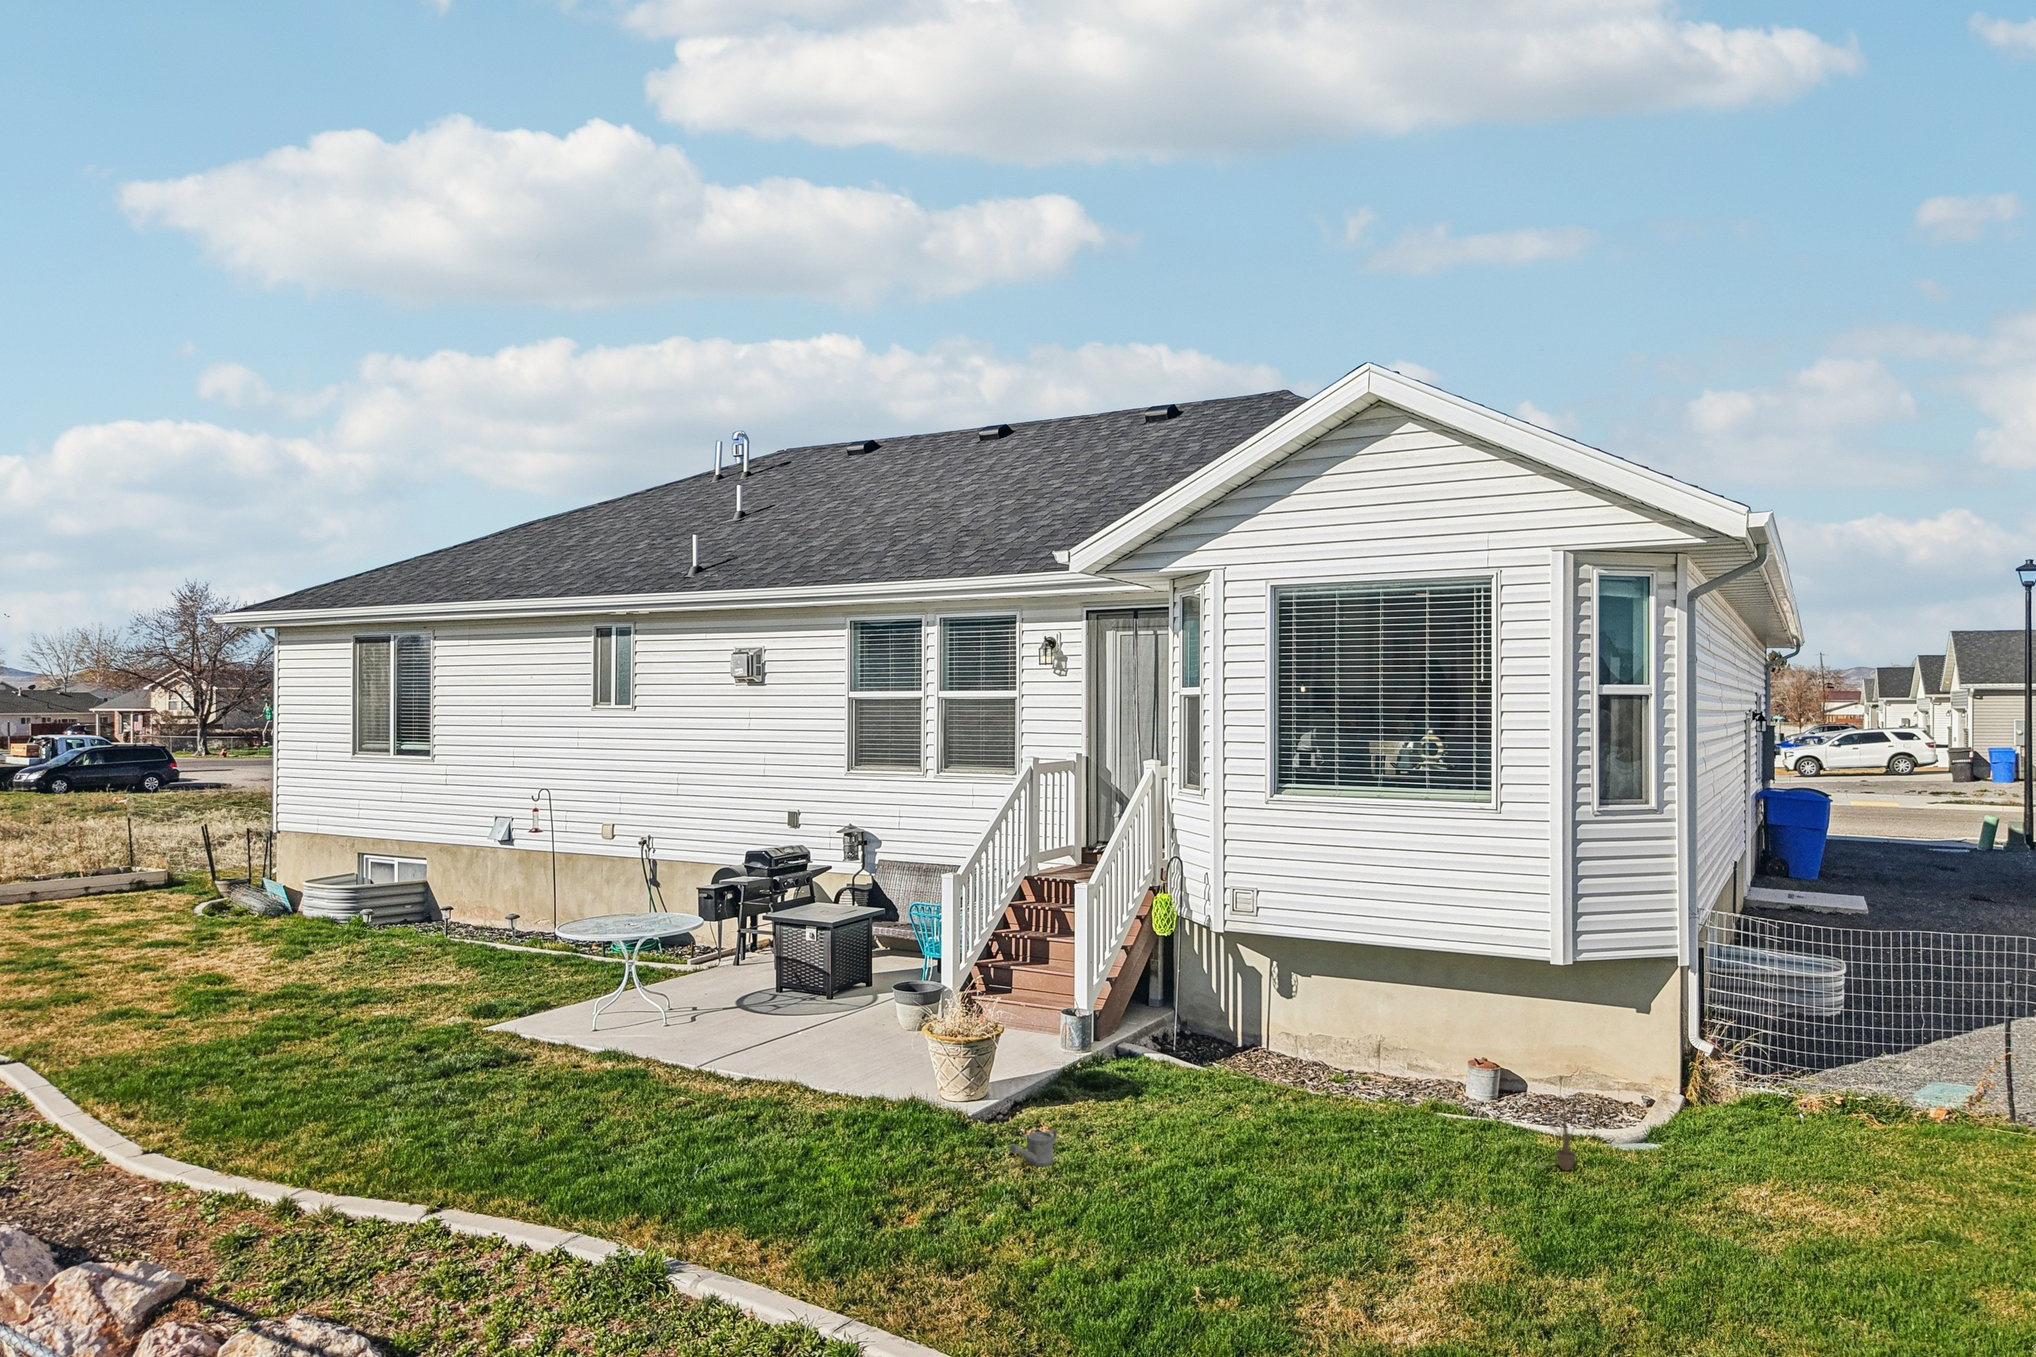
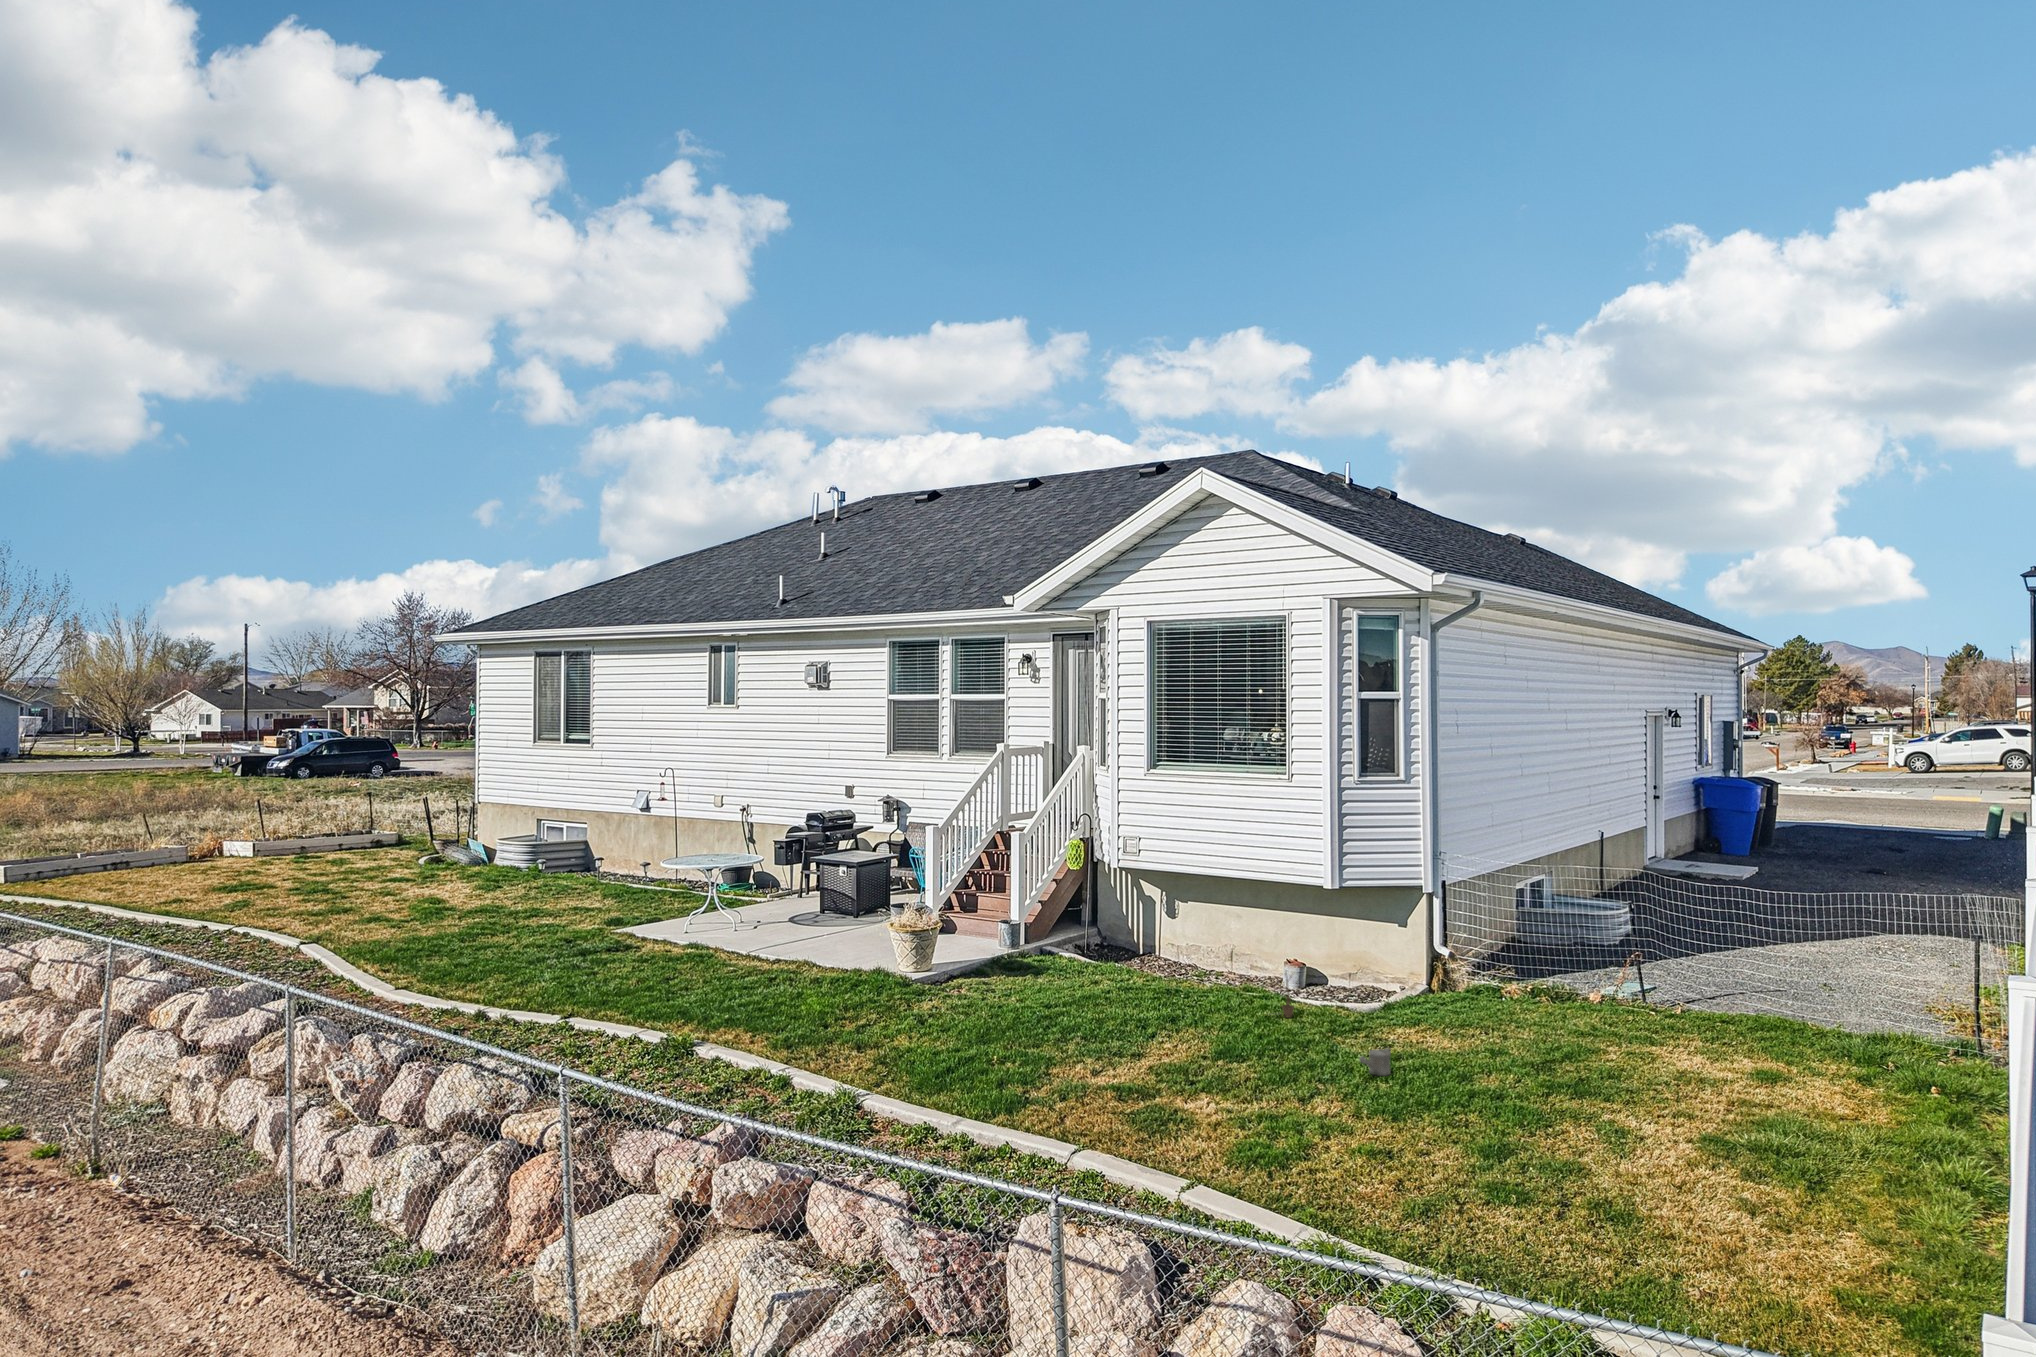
watering can: present [1010,1129,1057,1166] -> present [1359,1048,1391,1076]

